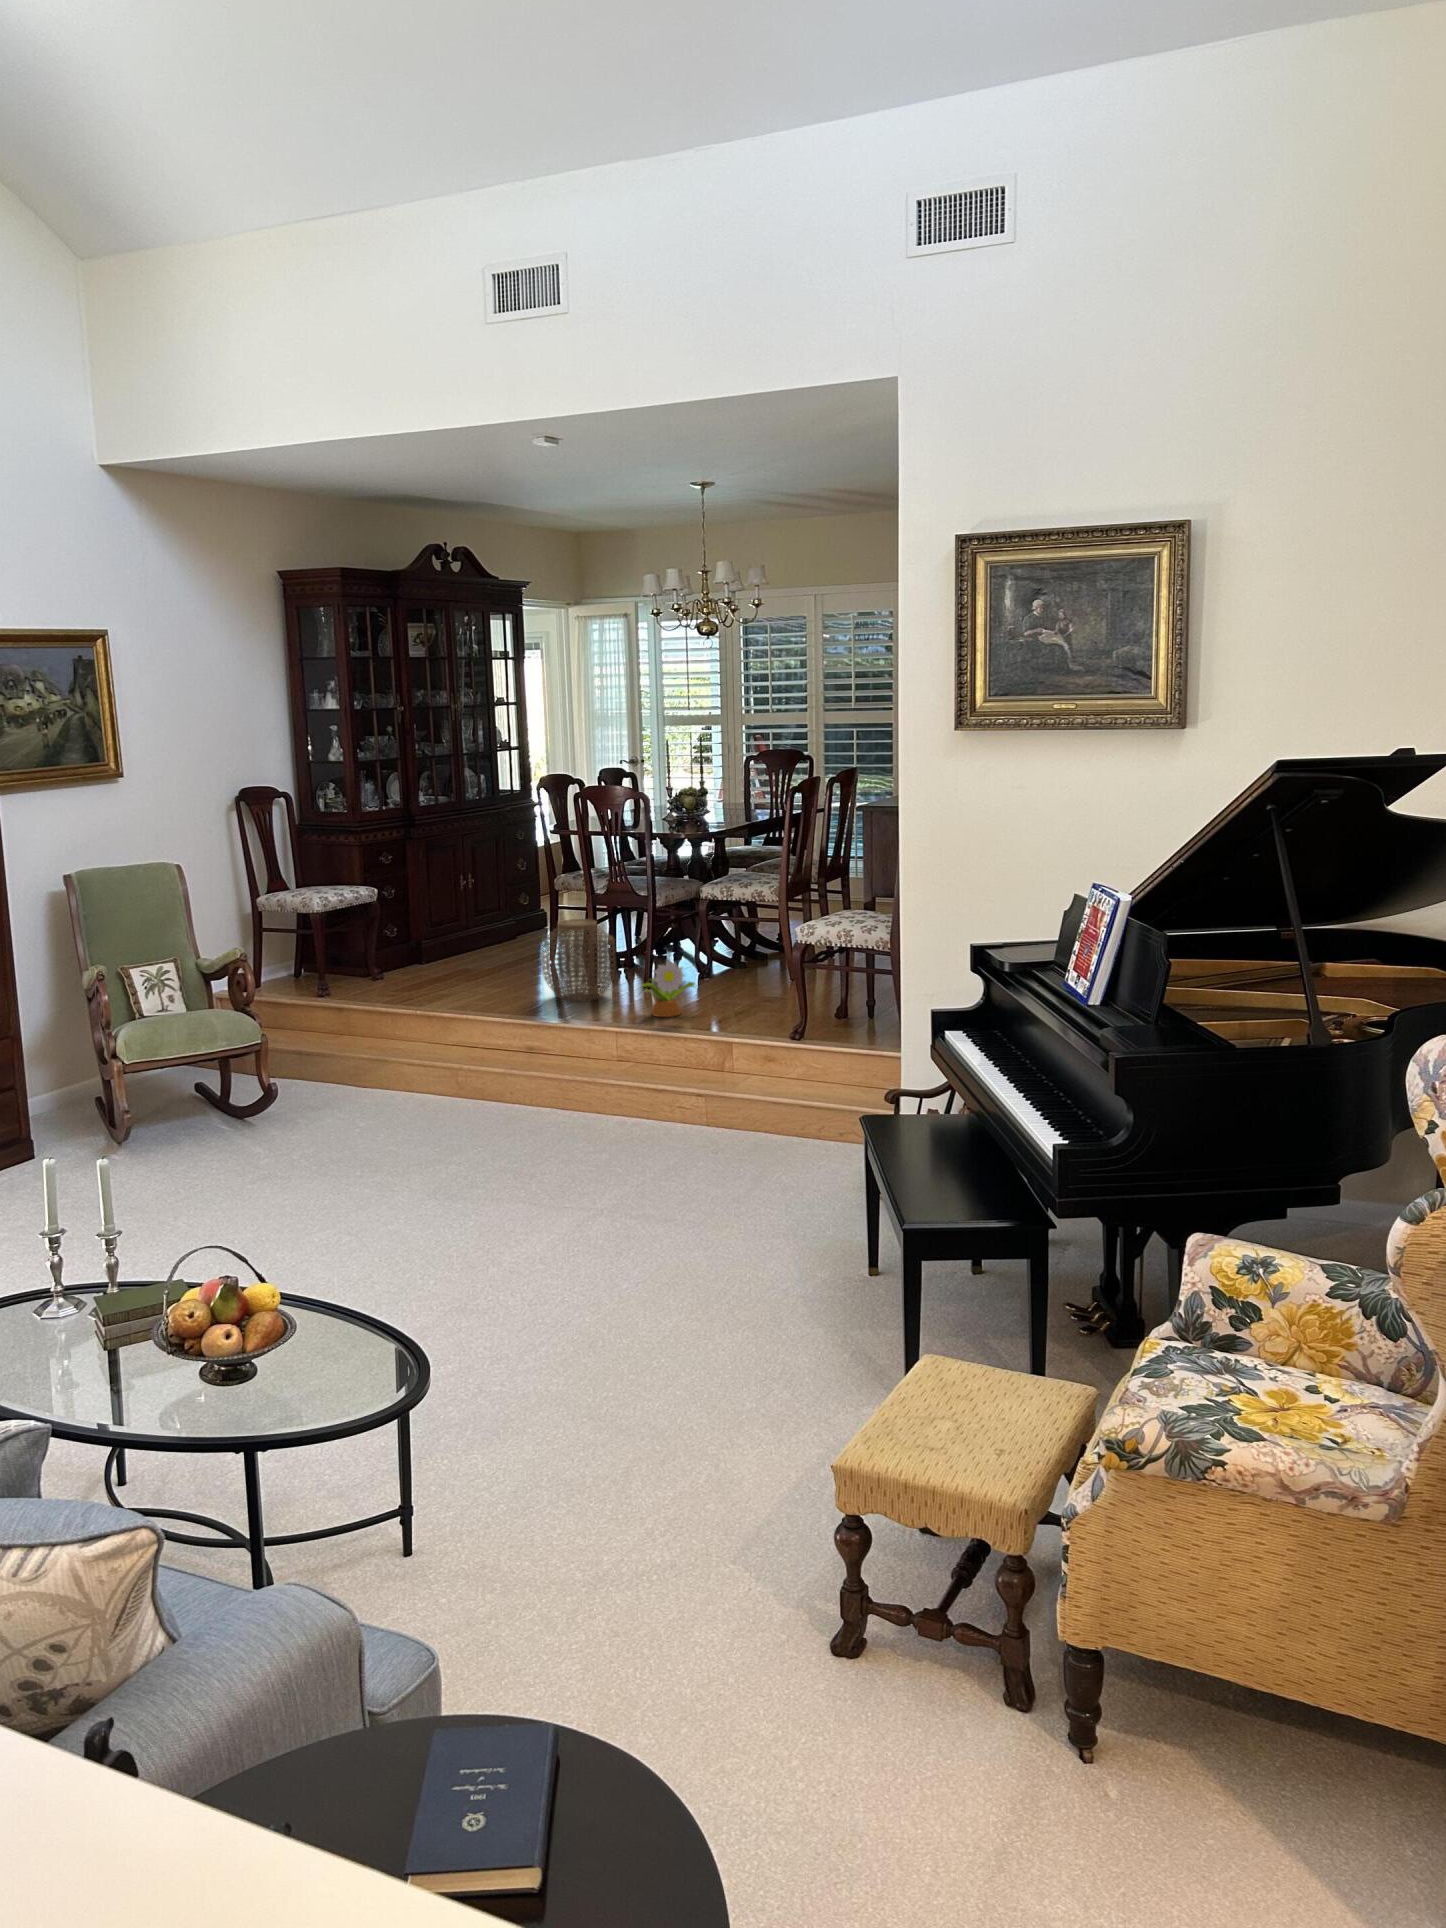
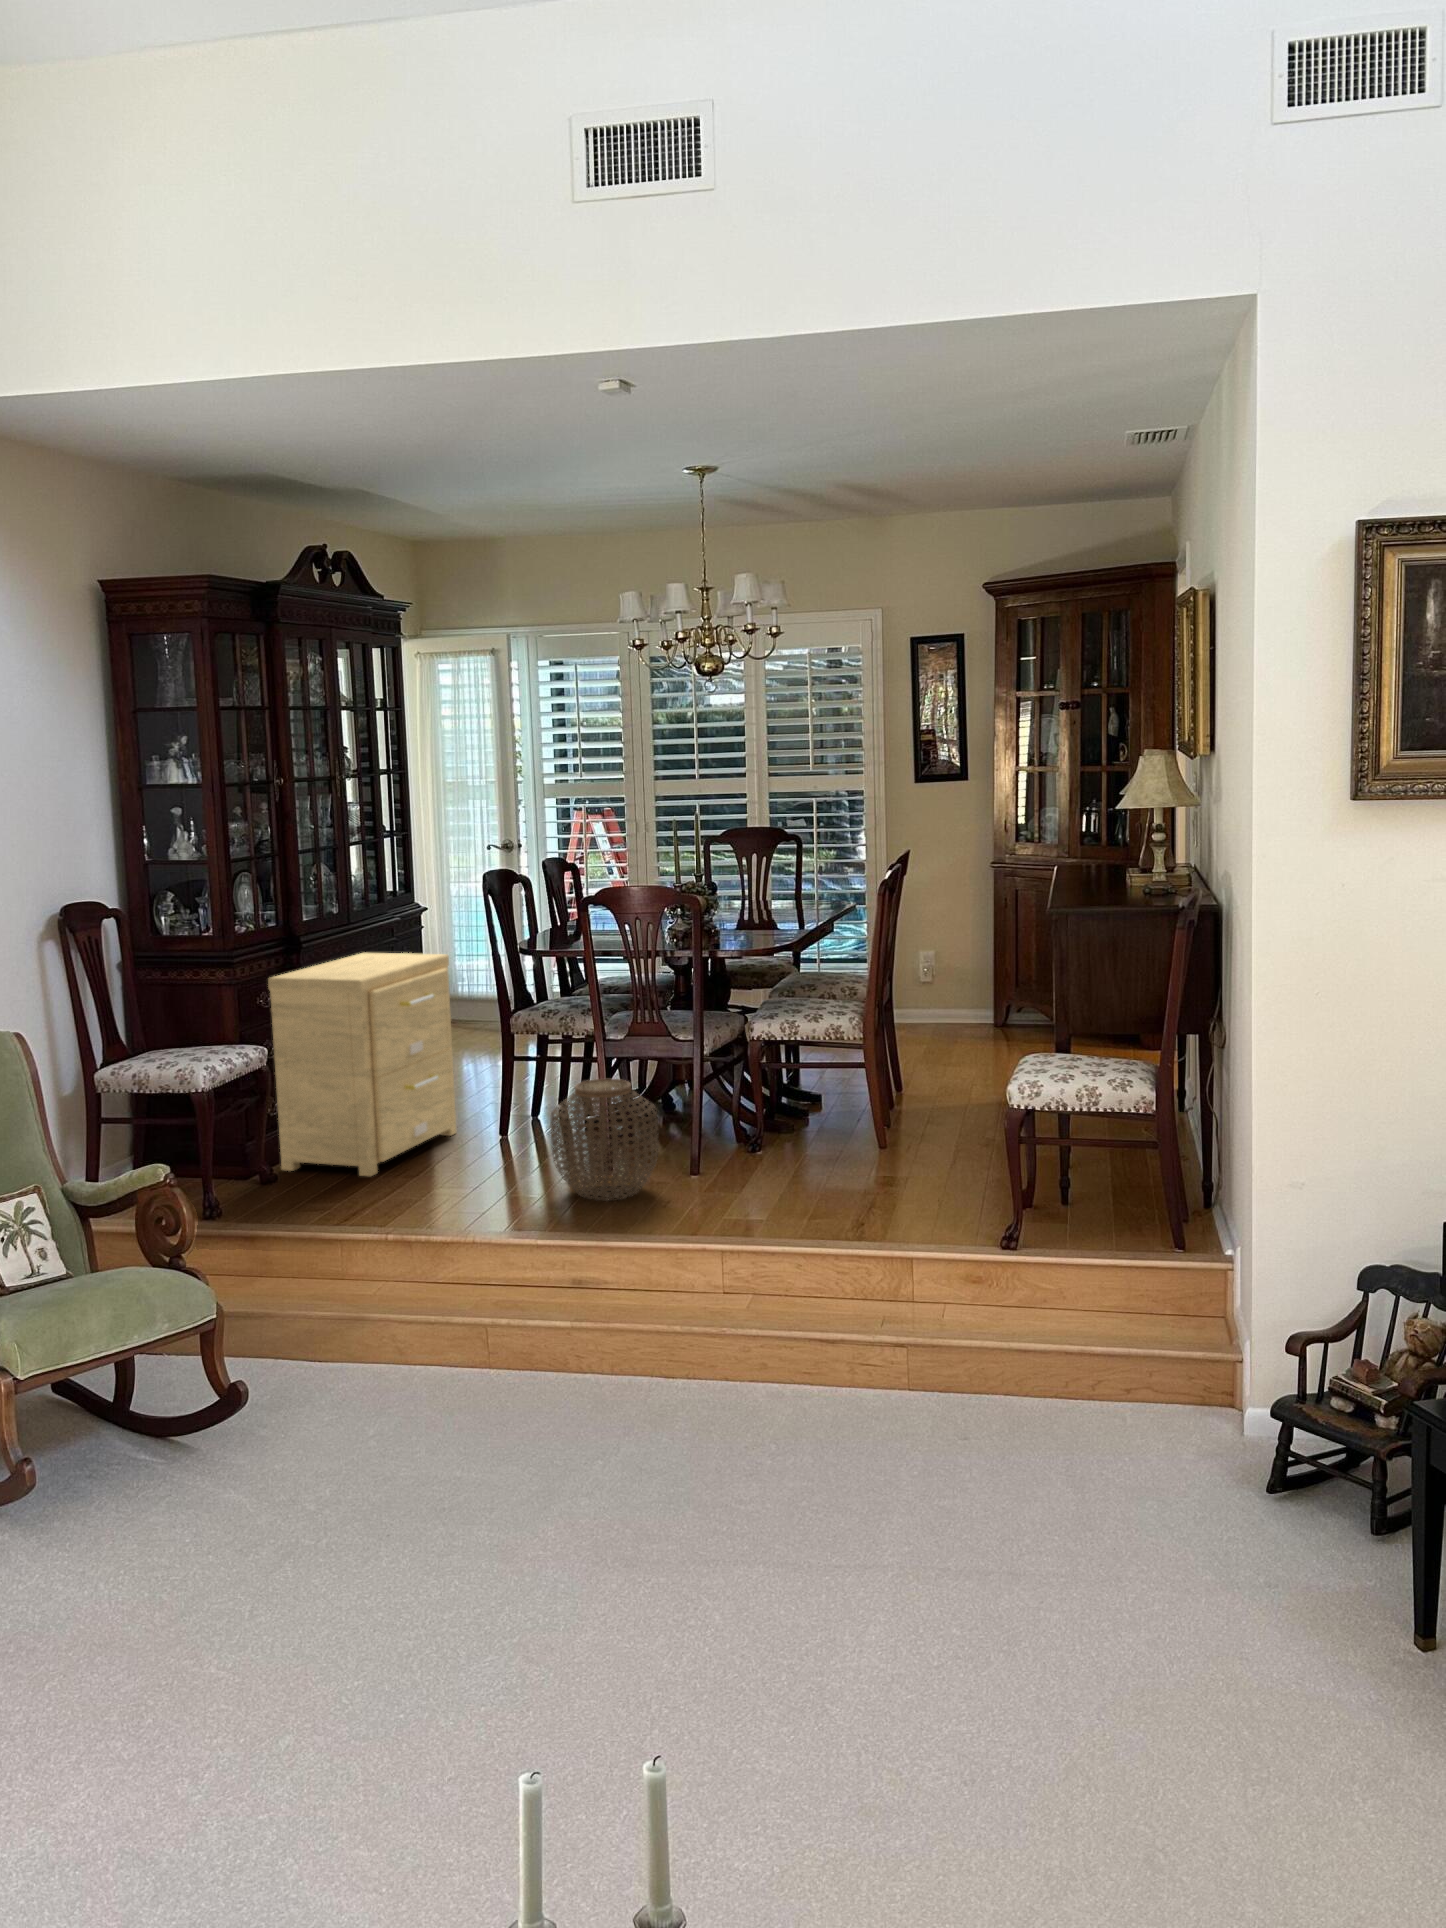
side table: none [382,830,524,981] -> present [268,953,457,1176]
decorative plant: present [642,961,695,1017] -> none [720,1137,805,1219]

